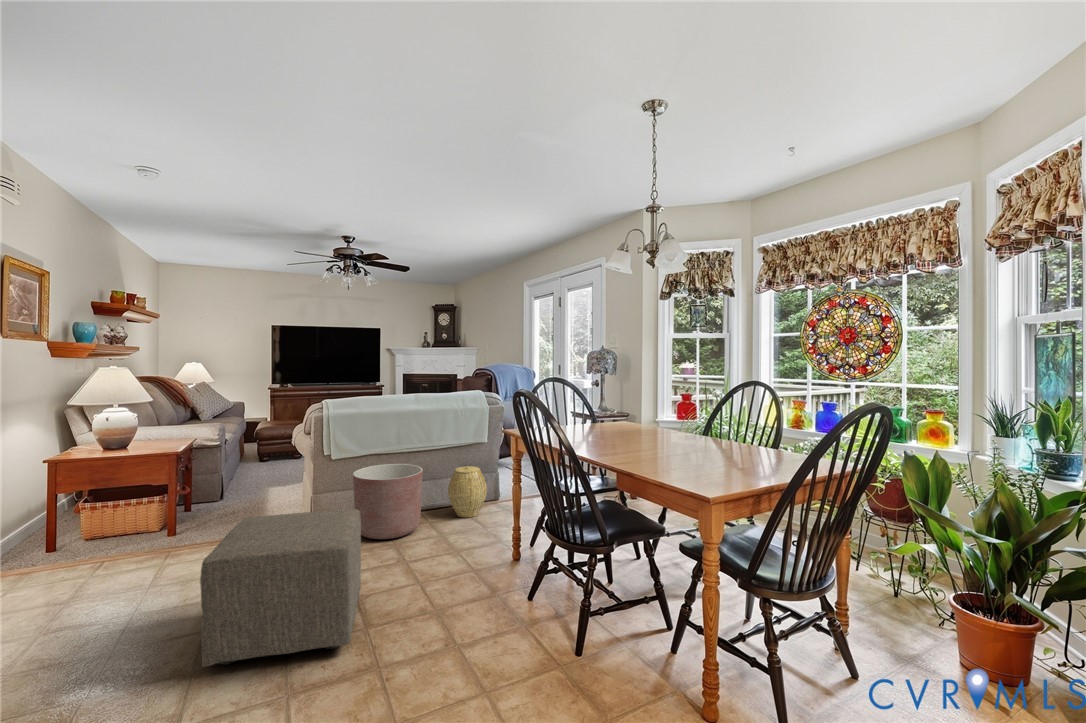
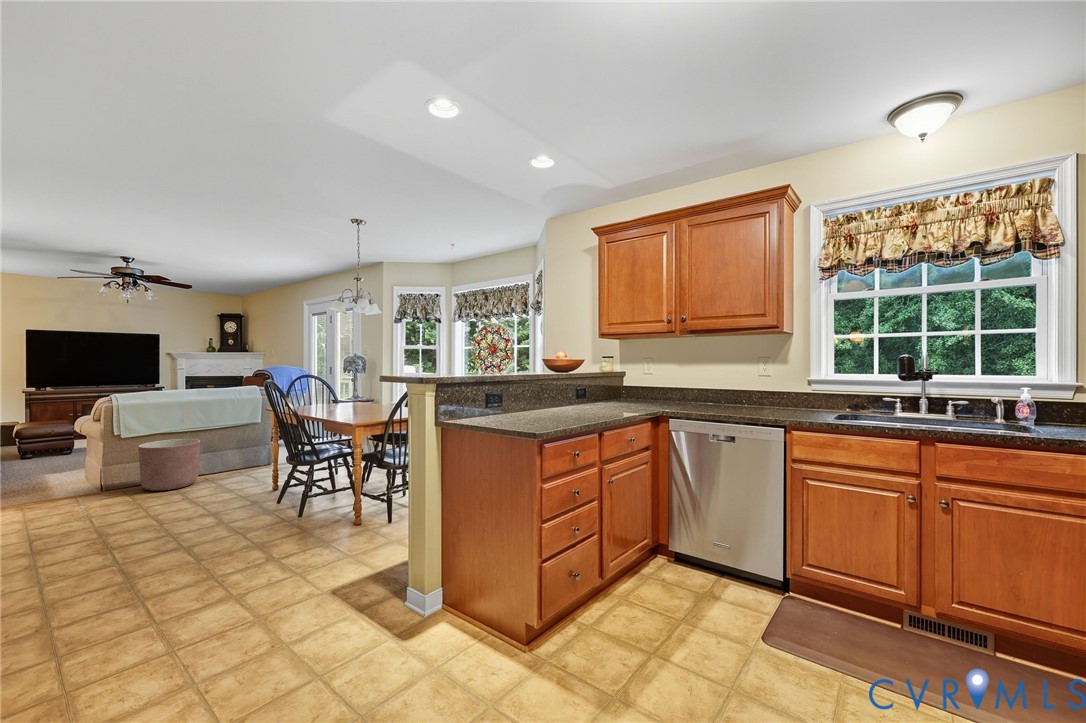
woven basket: present [448,466,487,517] -> none [223,439,256,474]
ottoman: present [200,510,361,667] -> none [31,460,149,549]

